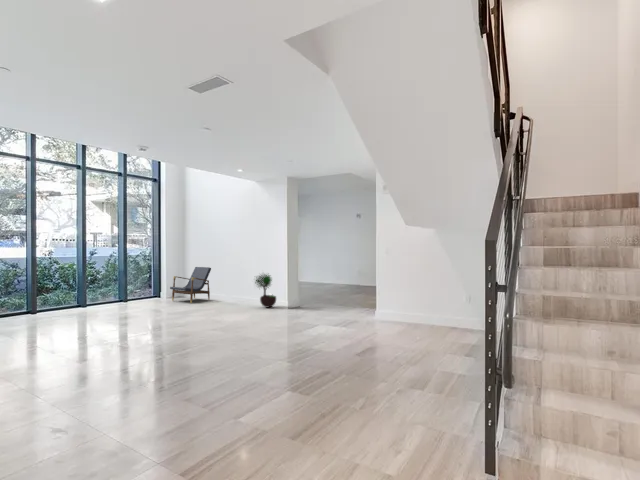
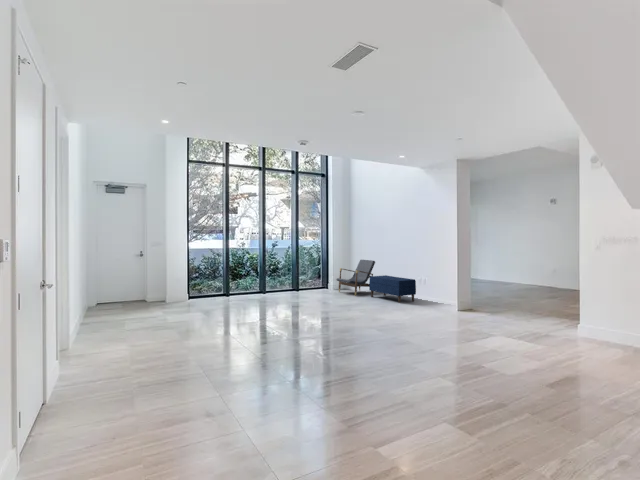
potted tree: present [255,274,276,307] -> none [417,266,444,308]
bench: none [206,281,251,306] -> present [369,275,416,303]

